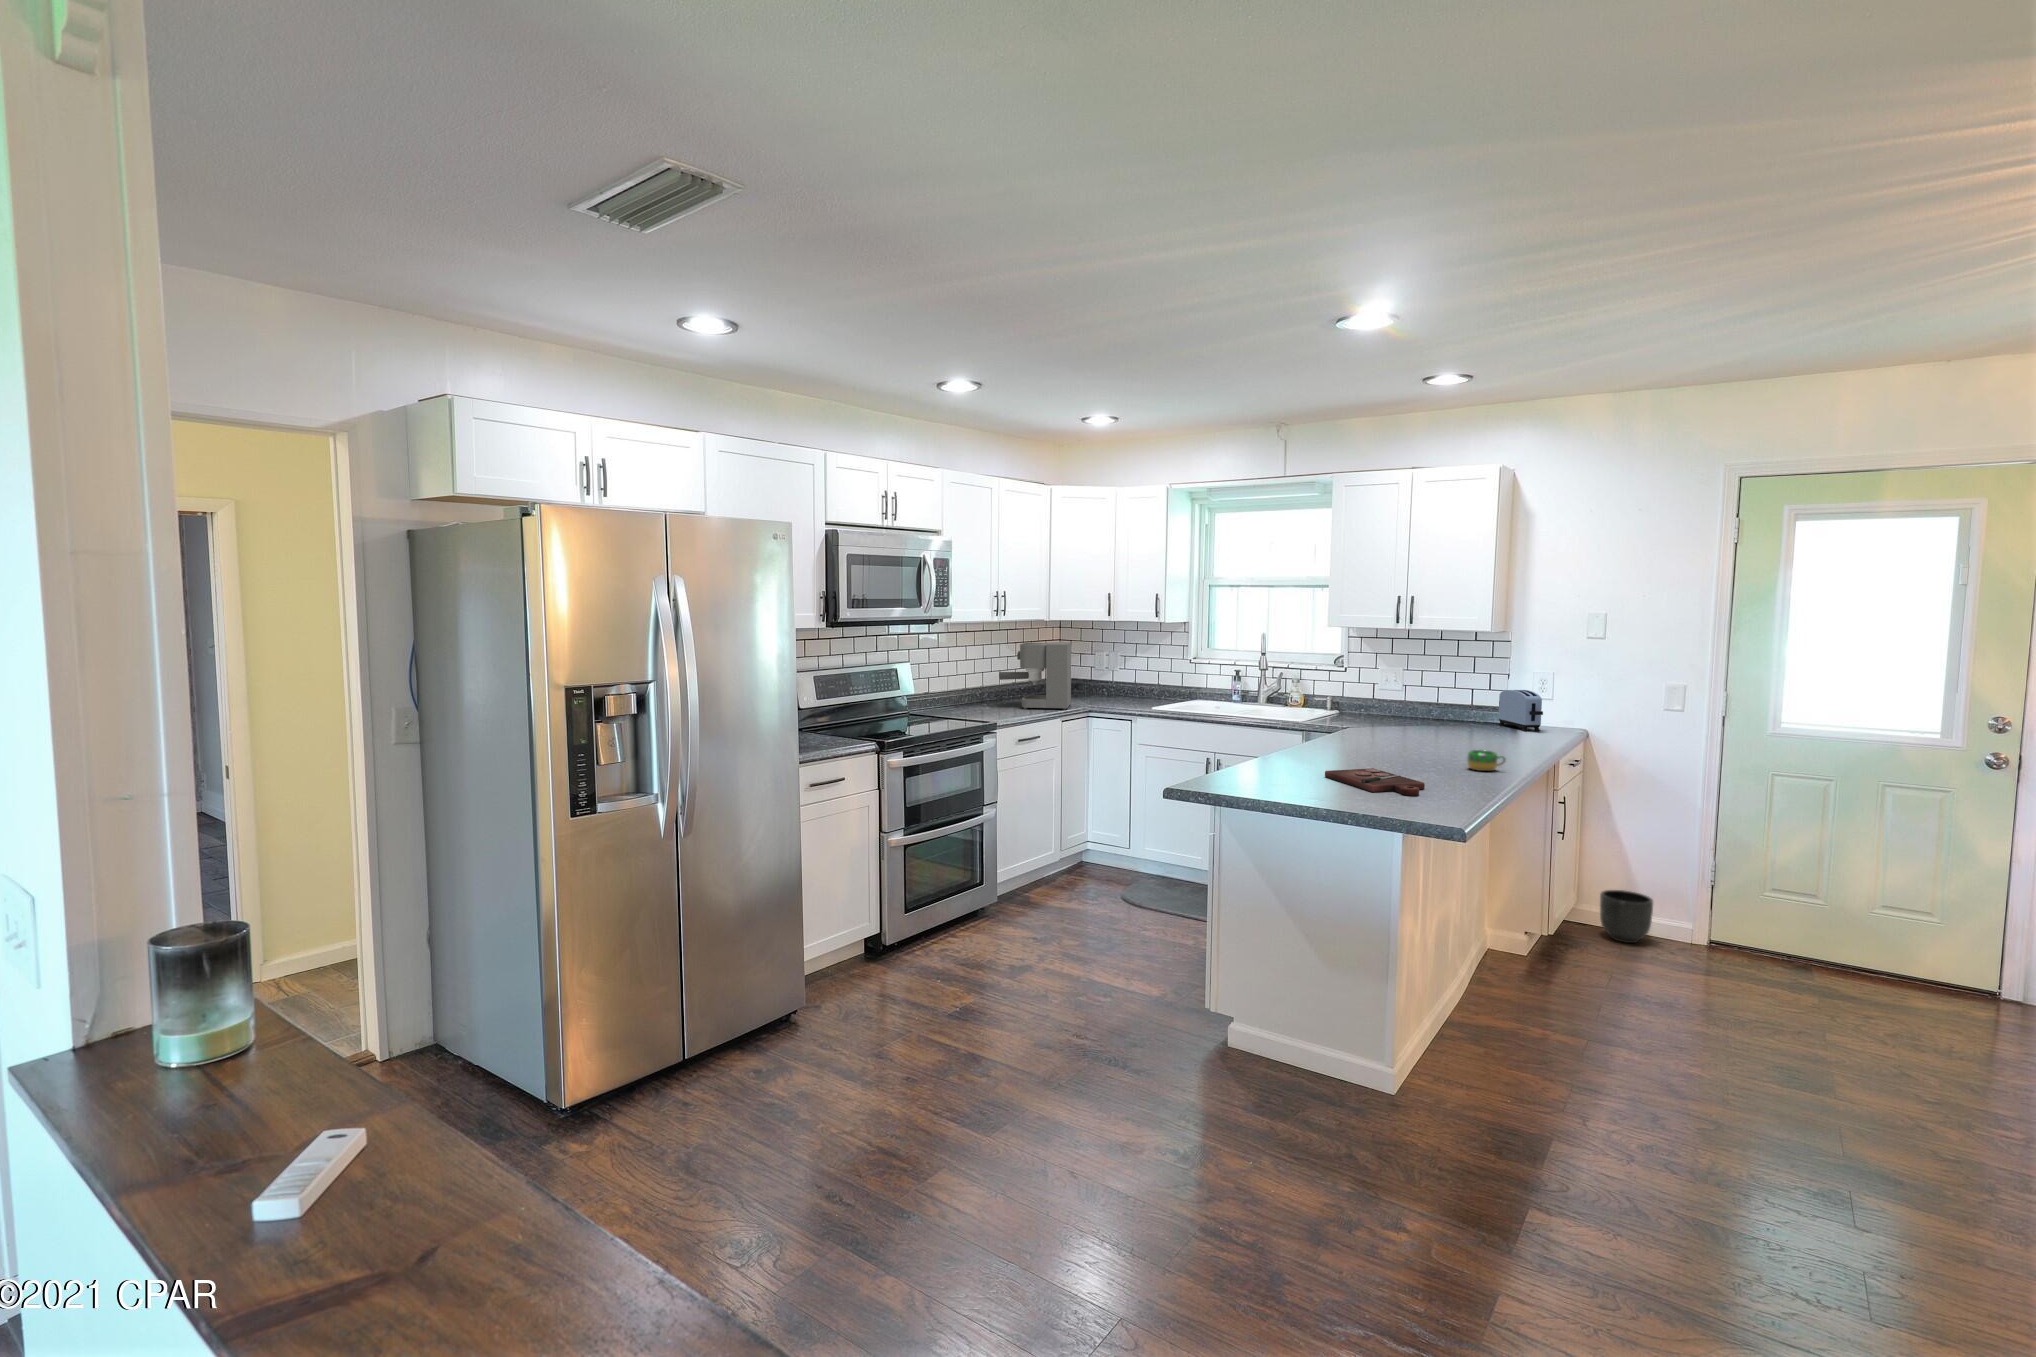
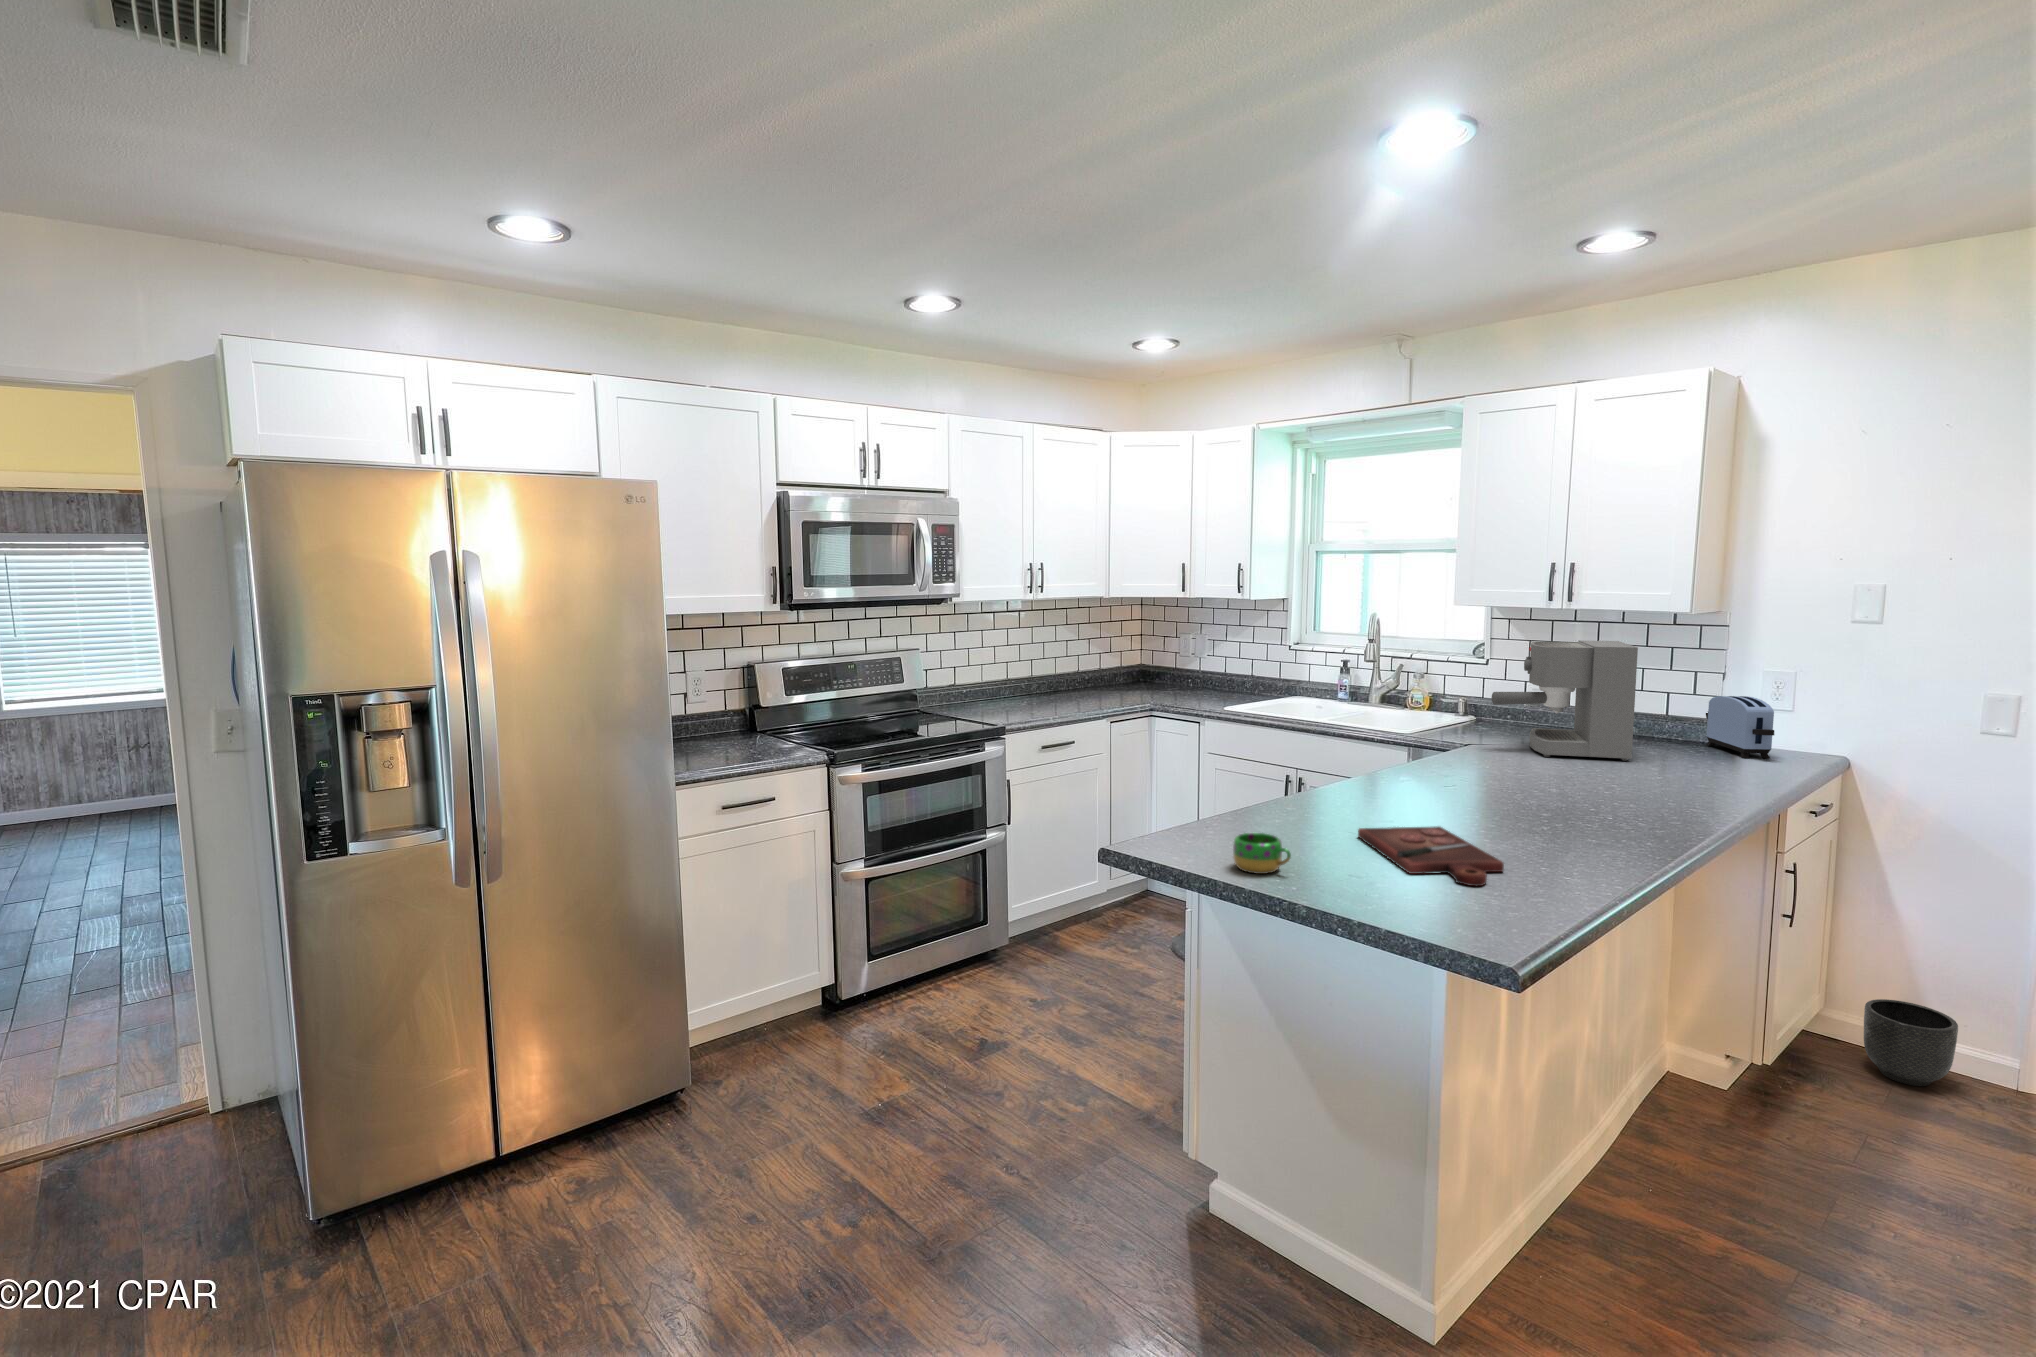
coffee maker: present [999,642,1071,710] -> present [1491,641,1638,761]
mug: present [1467,750,1505,771] -> present [1233,833,1291,874]

